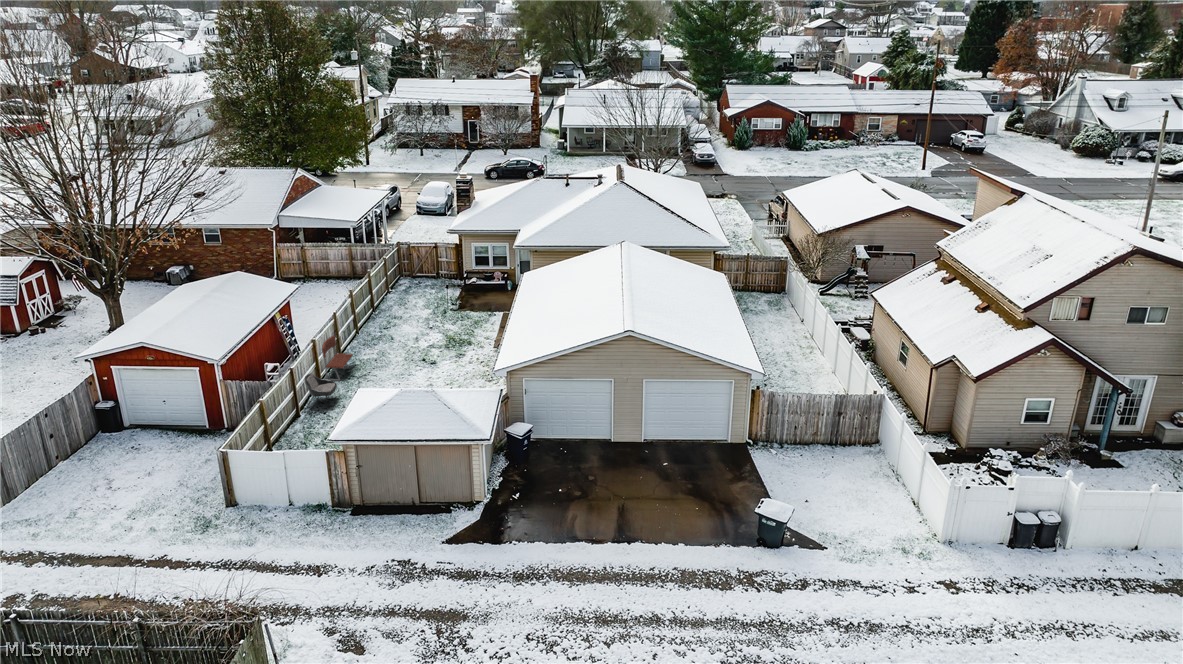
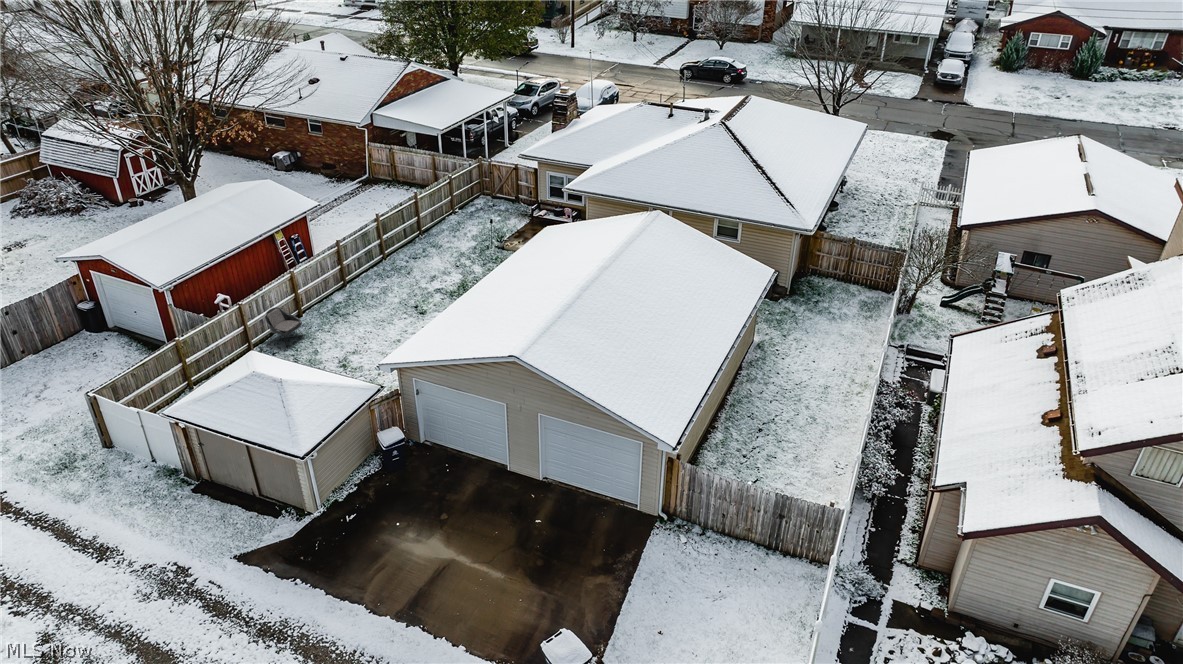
bench: present [322,336,353,381] -> none [304,266,346,315]

